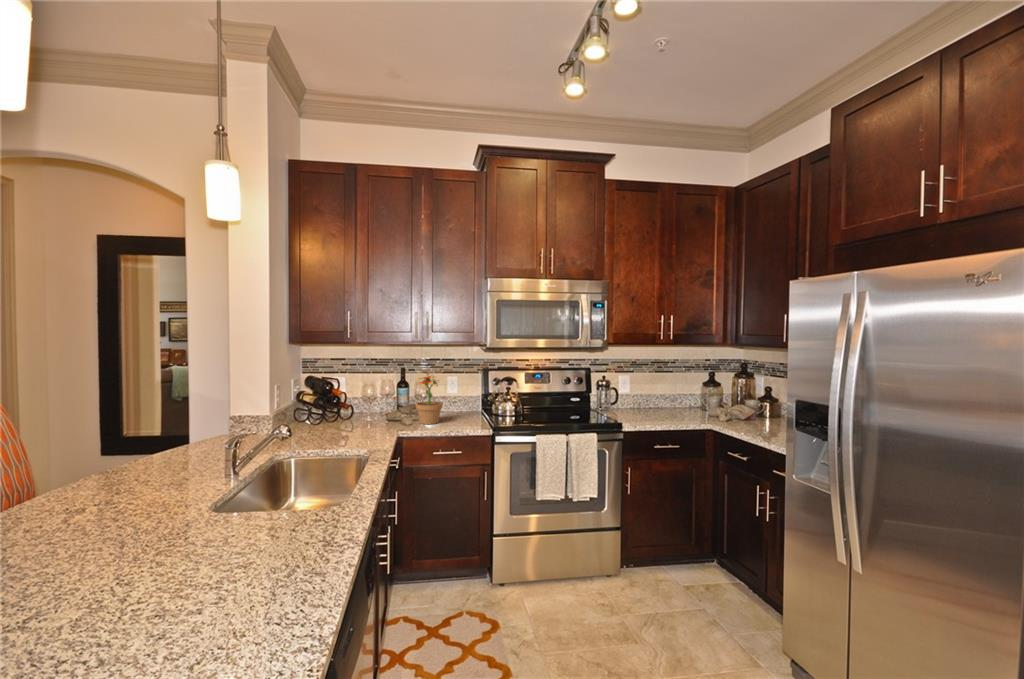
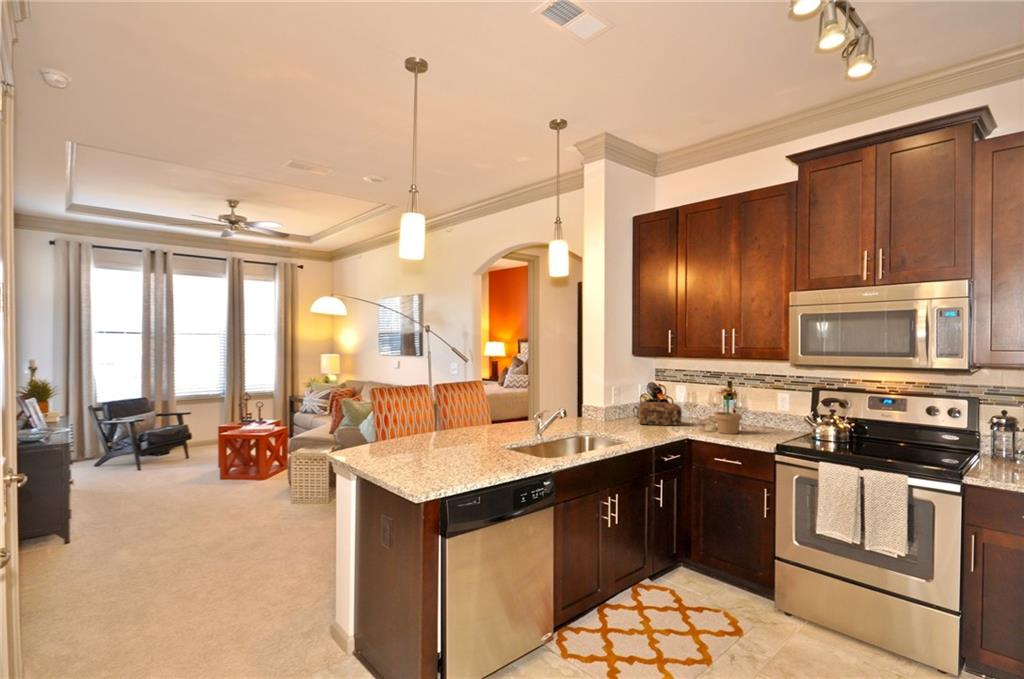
bread loaf: none [318,400,375,431] -> present [638,402,682,425]

